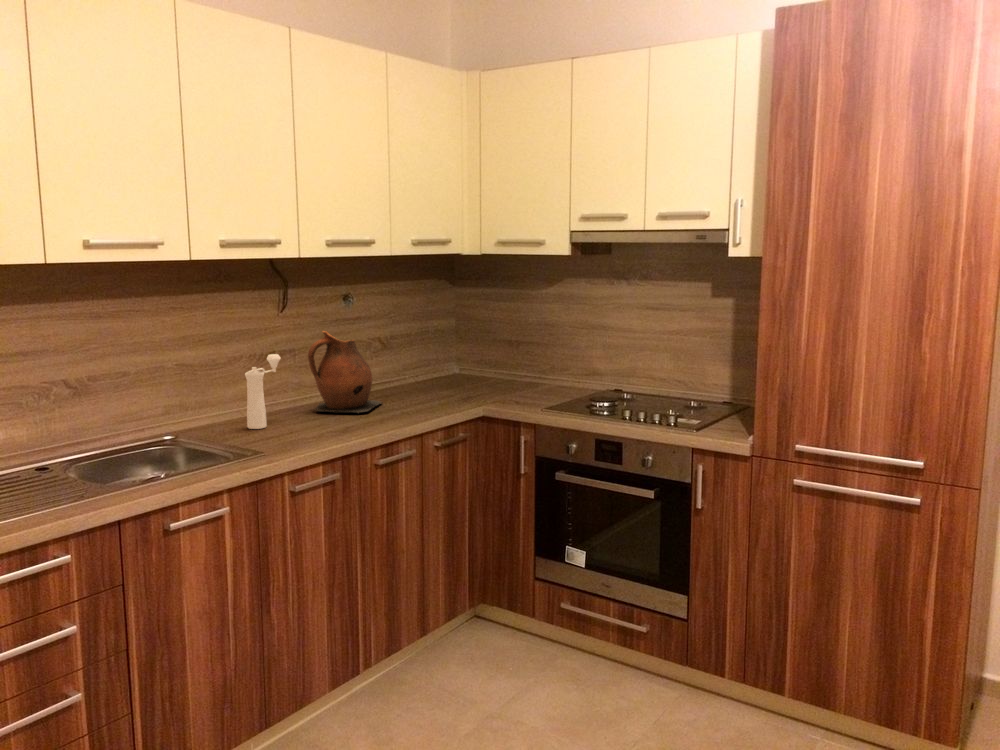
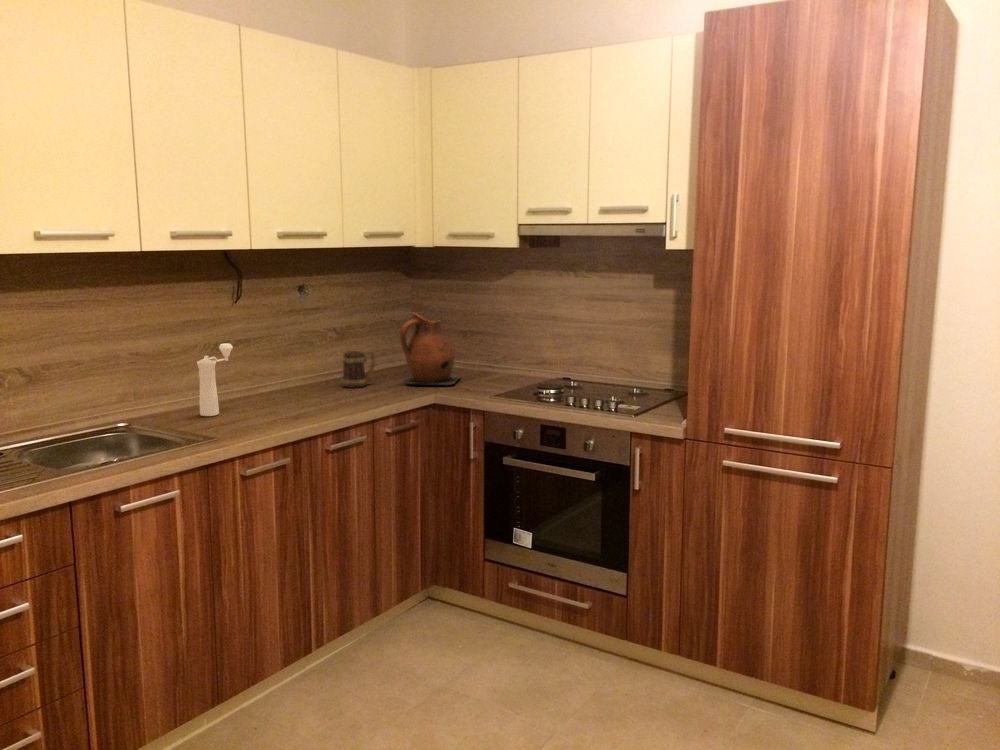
ceramic pitcher: present [308,331,382,413] -> present [400,313,460,385]
mug: none [389,361,423,399] -> present [342,351,376,387]

